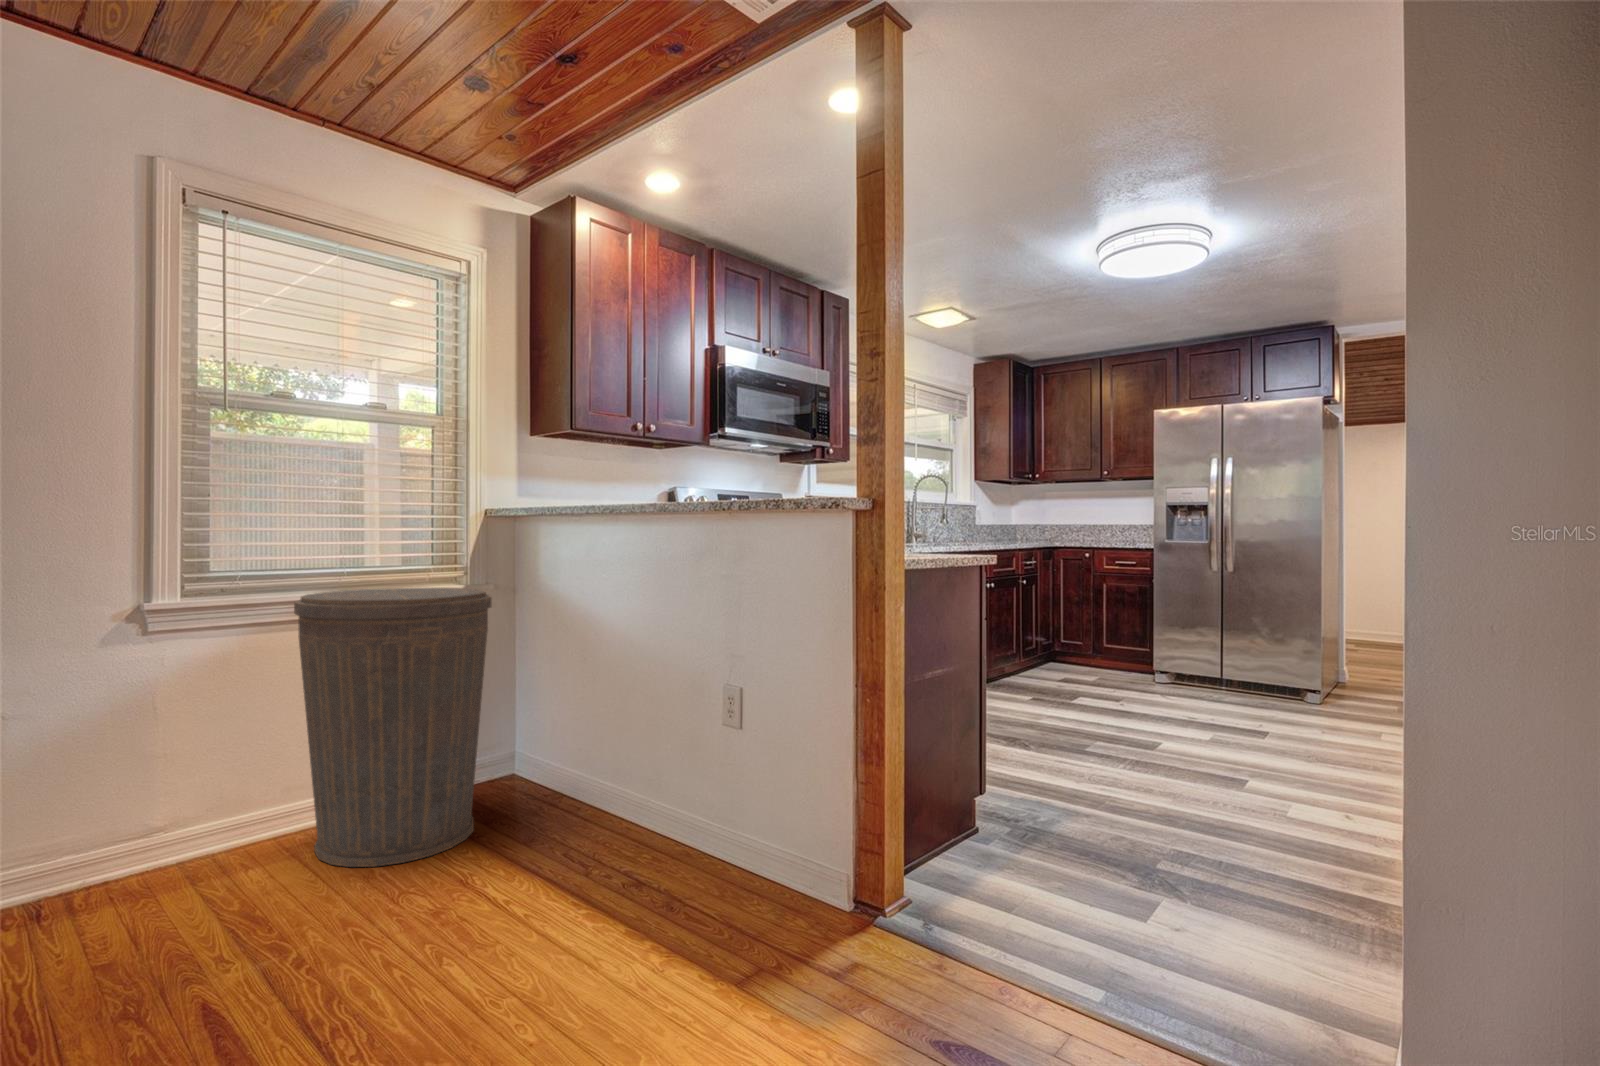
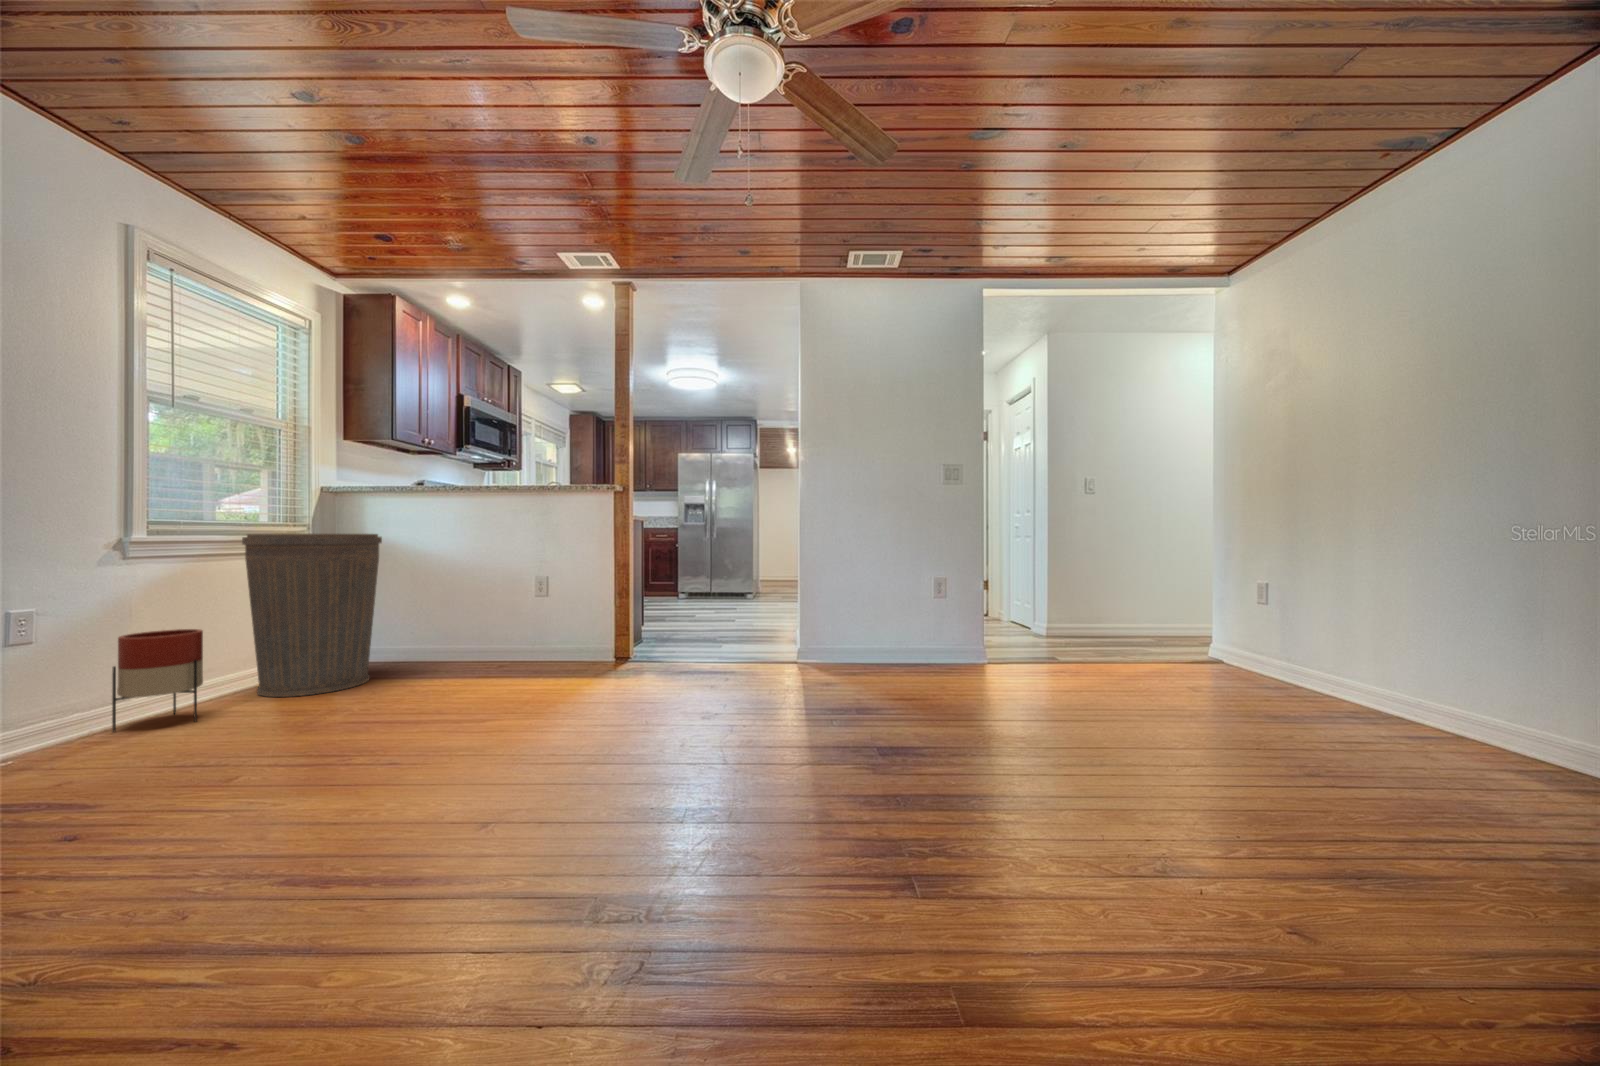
planter: none [79,743,199,904] -> present [112,629,203,732]

